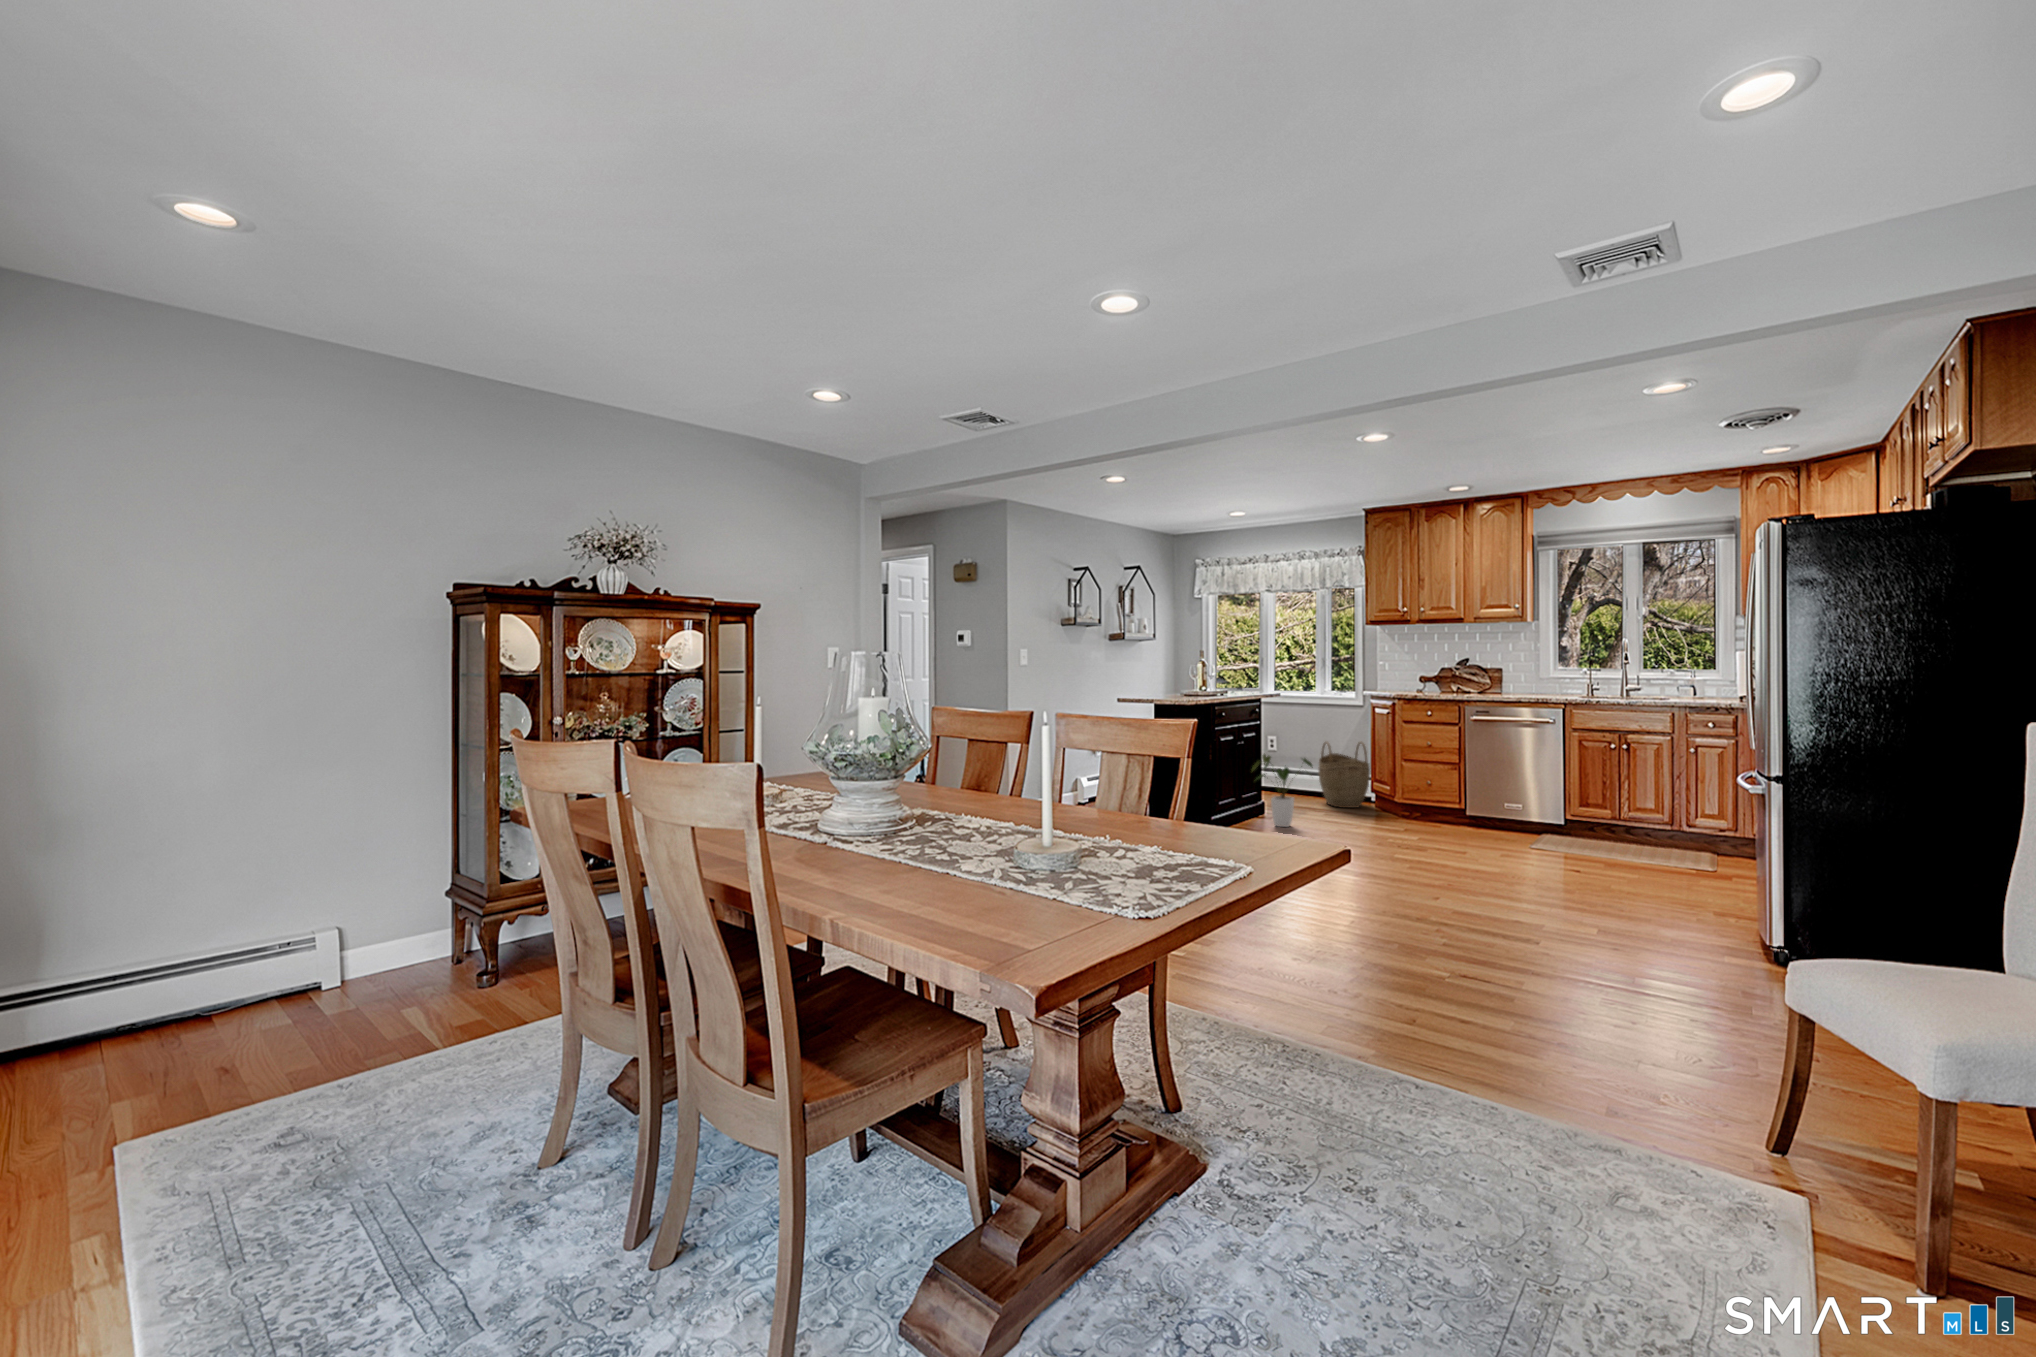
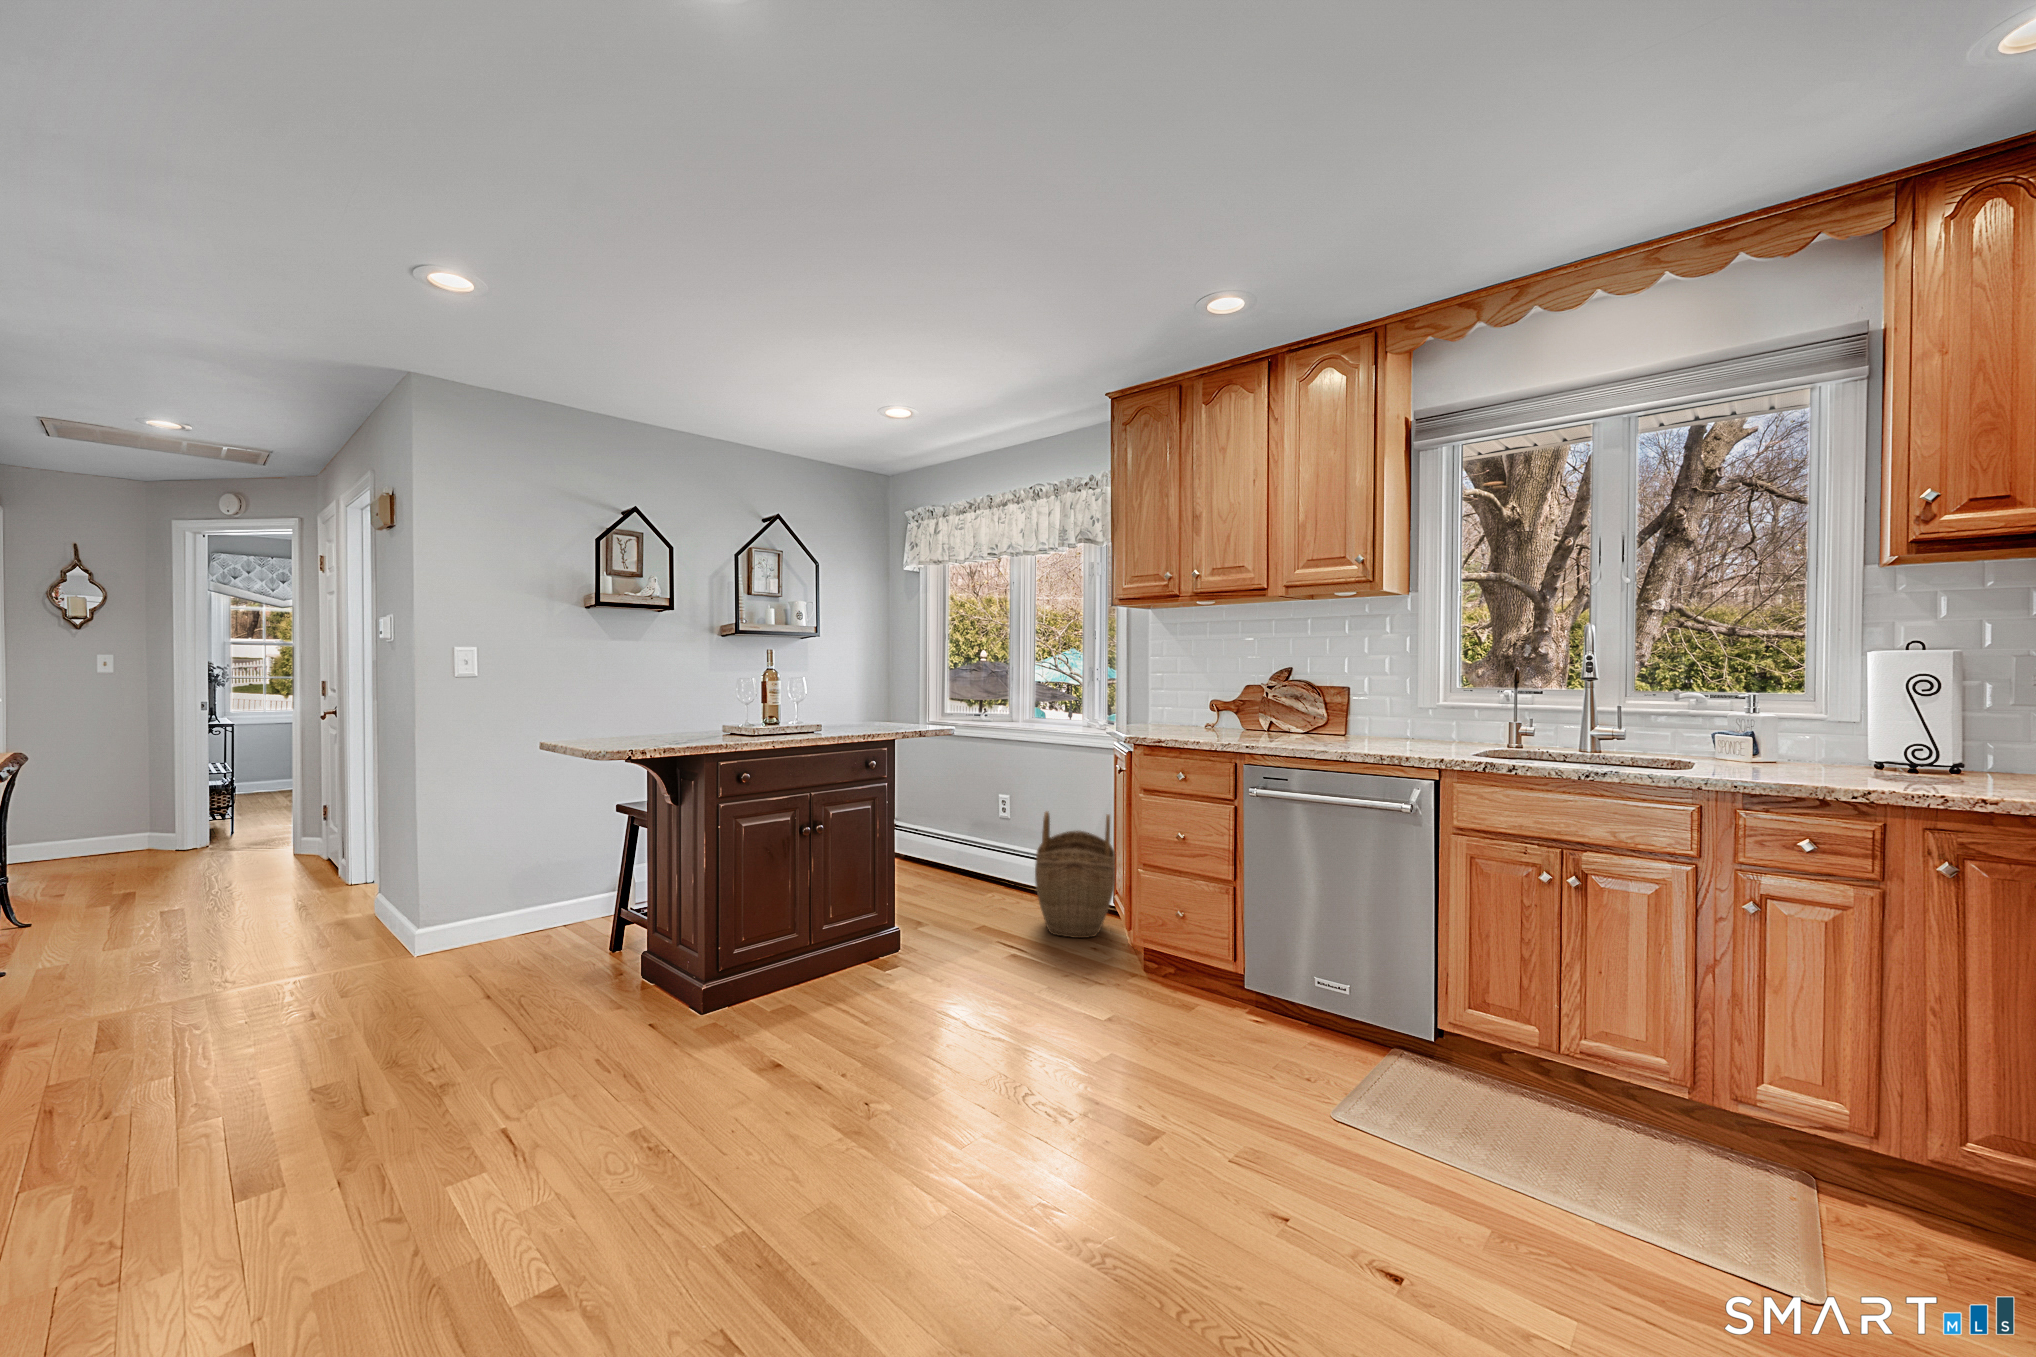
house plant: present [1252,754,1313,827] -> none [800,840,919,1000]

